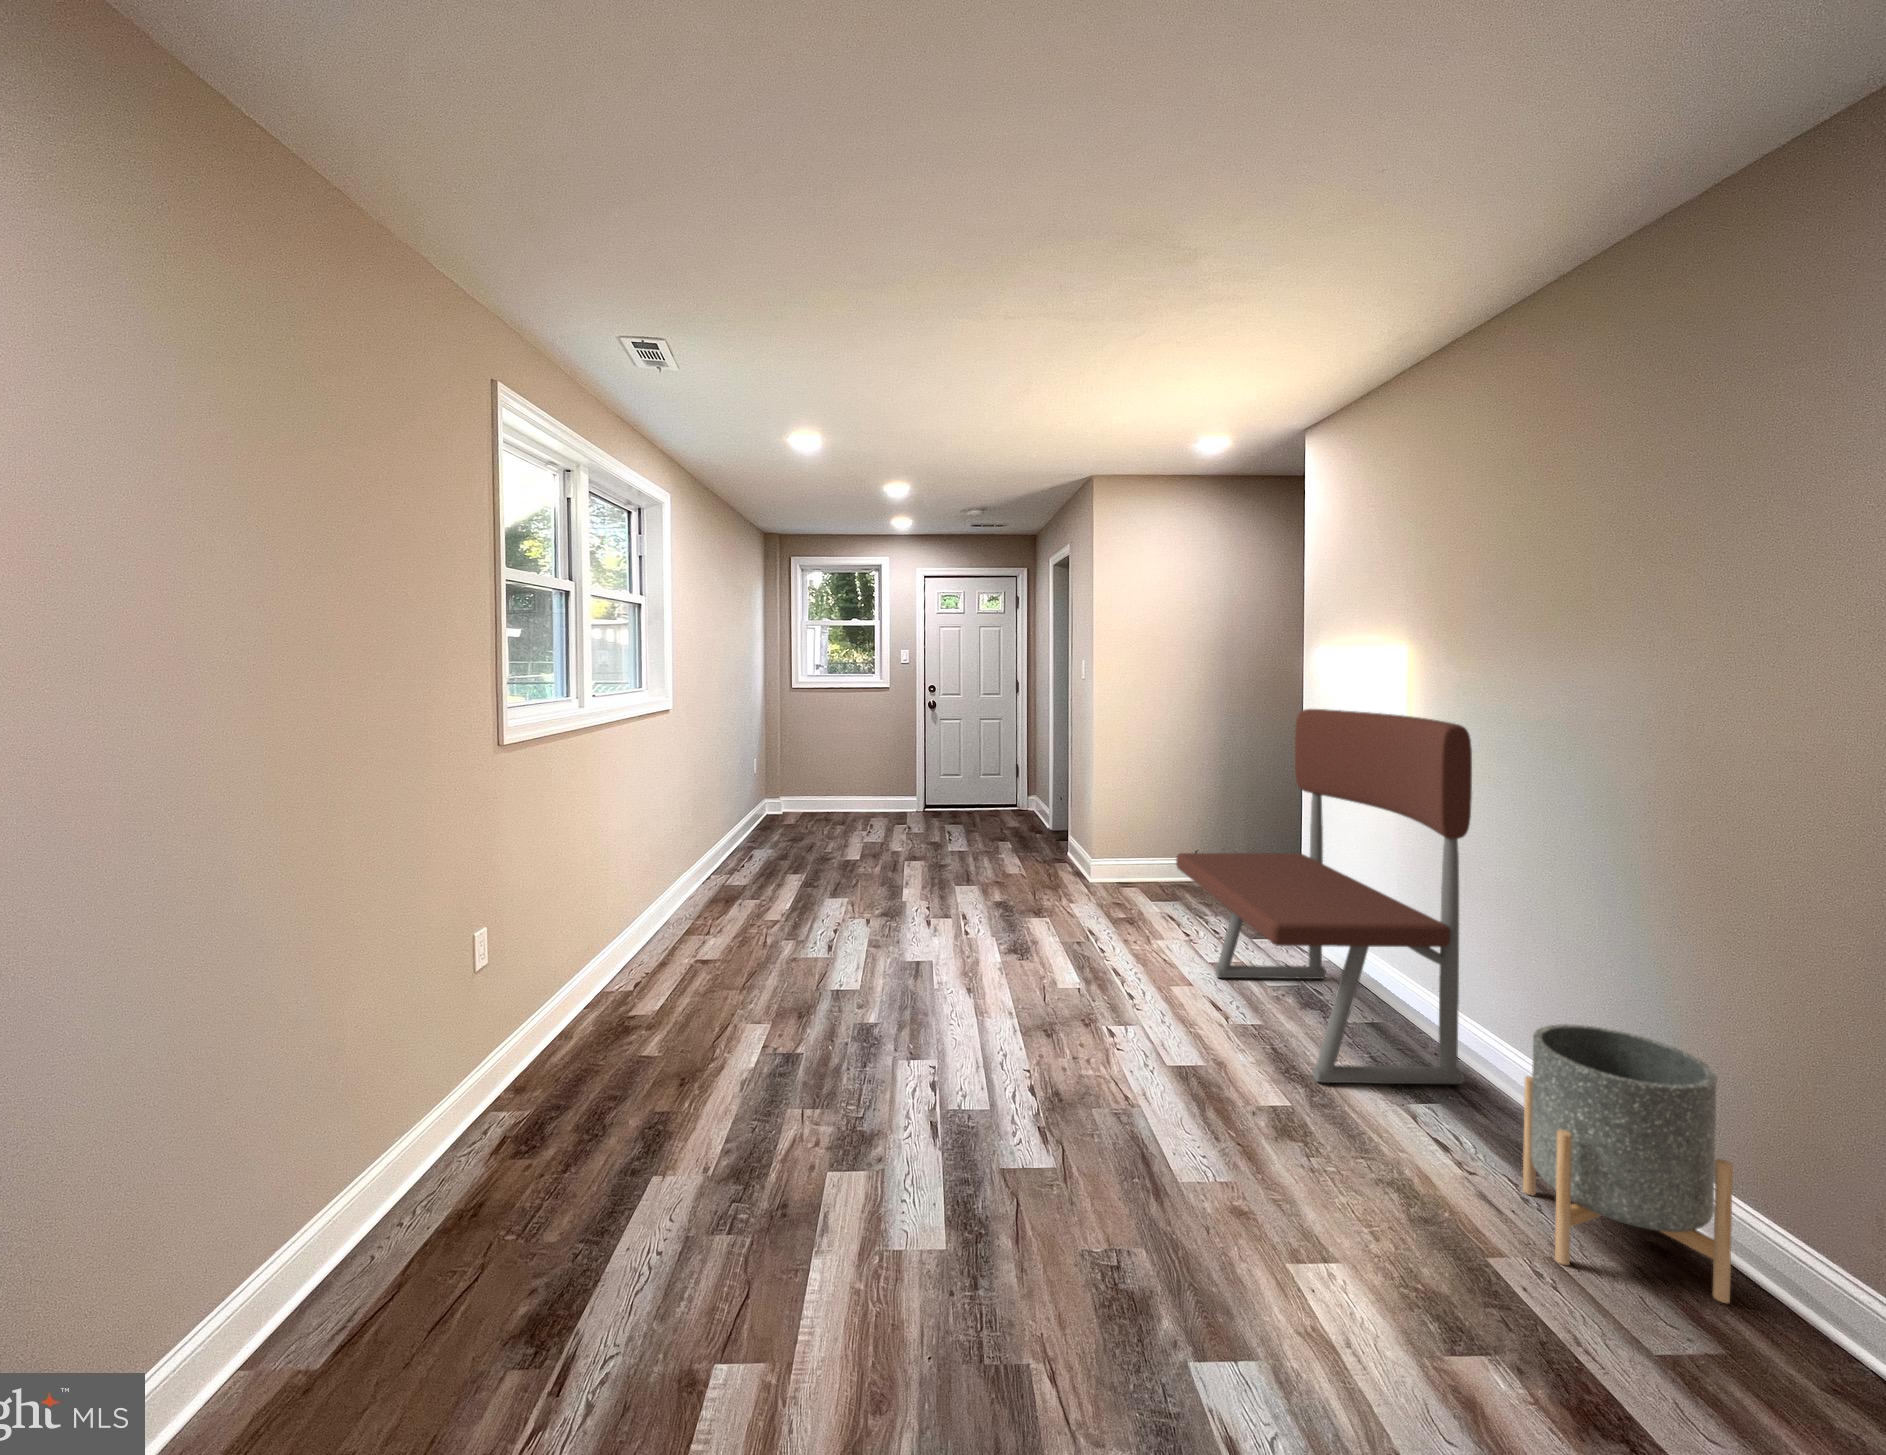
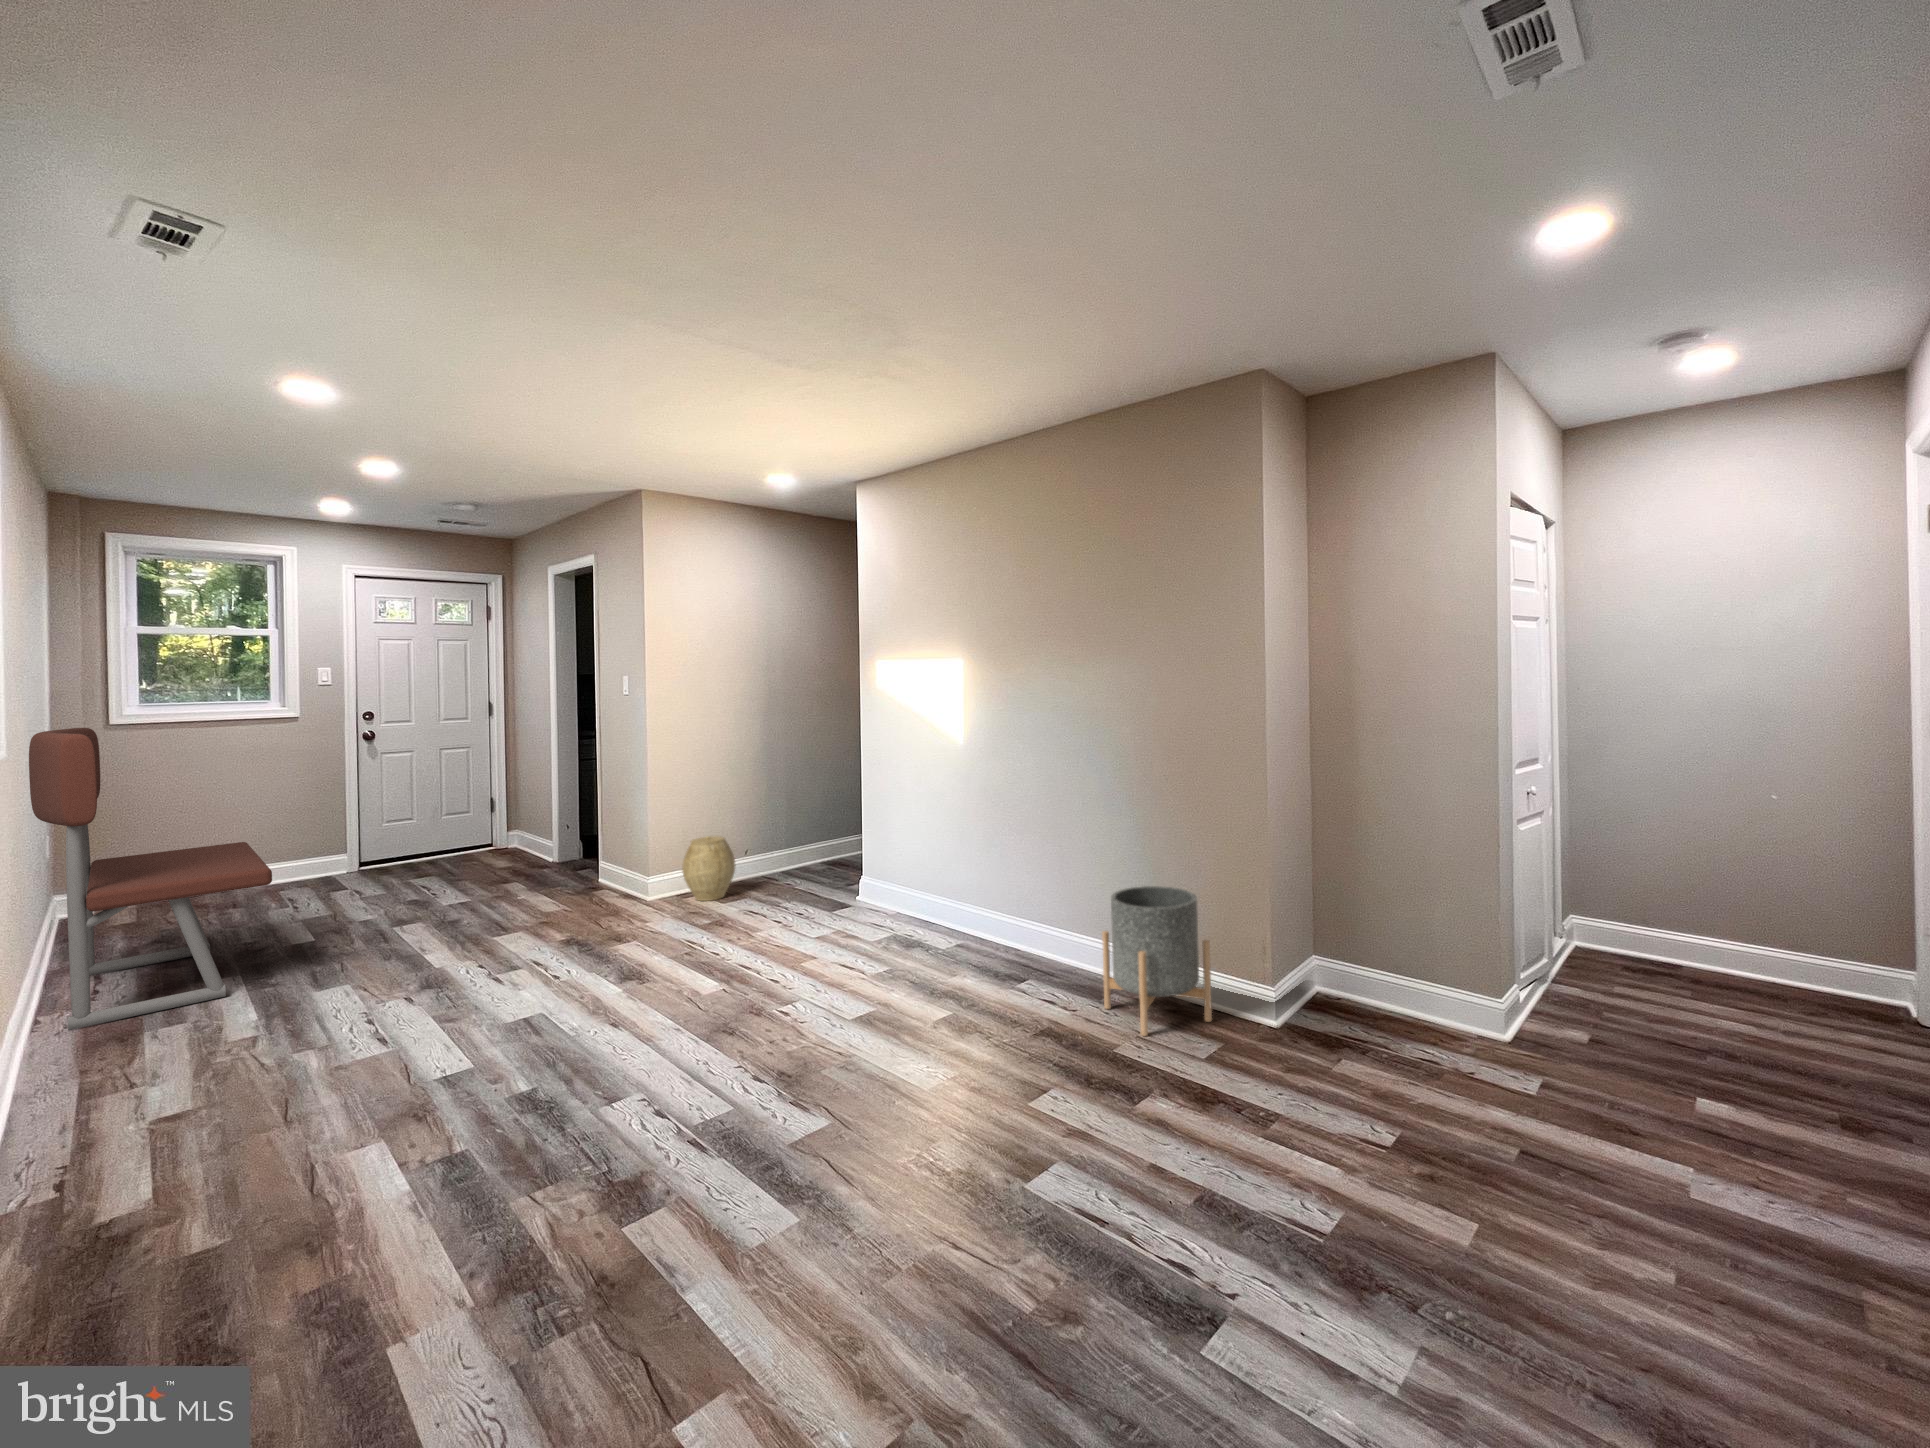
bench: present [1176,709,1472,1084] -> present [29,728,272,1030]
woven basket: none [1120,829,1172,894] -> present [682,836,735,901]

